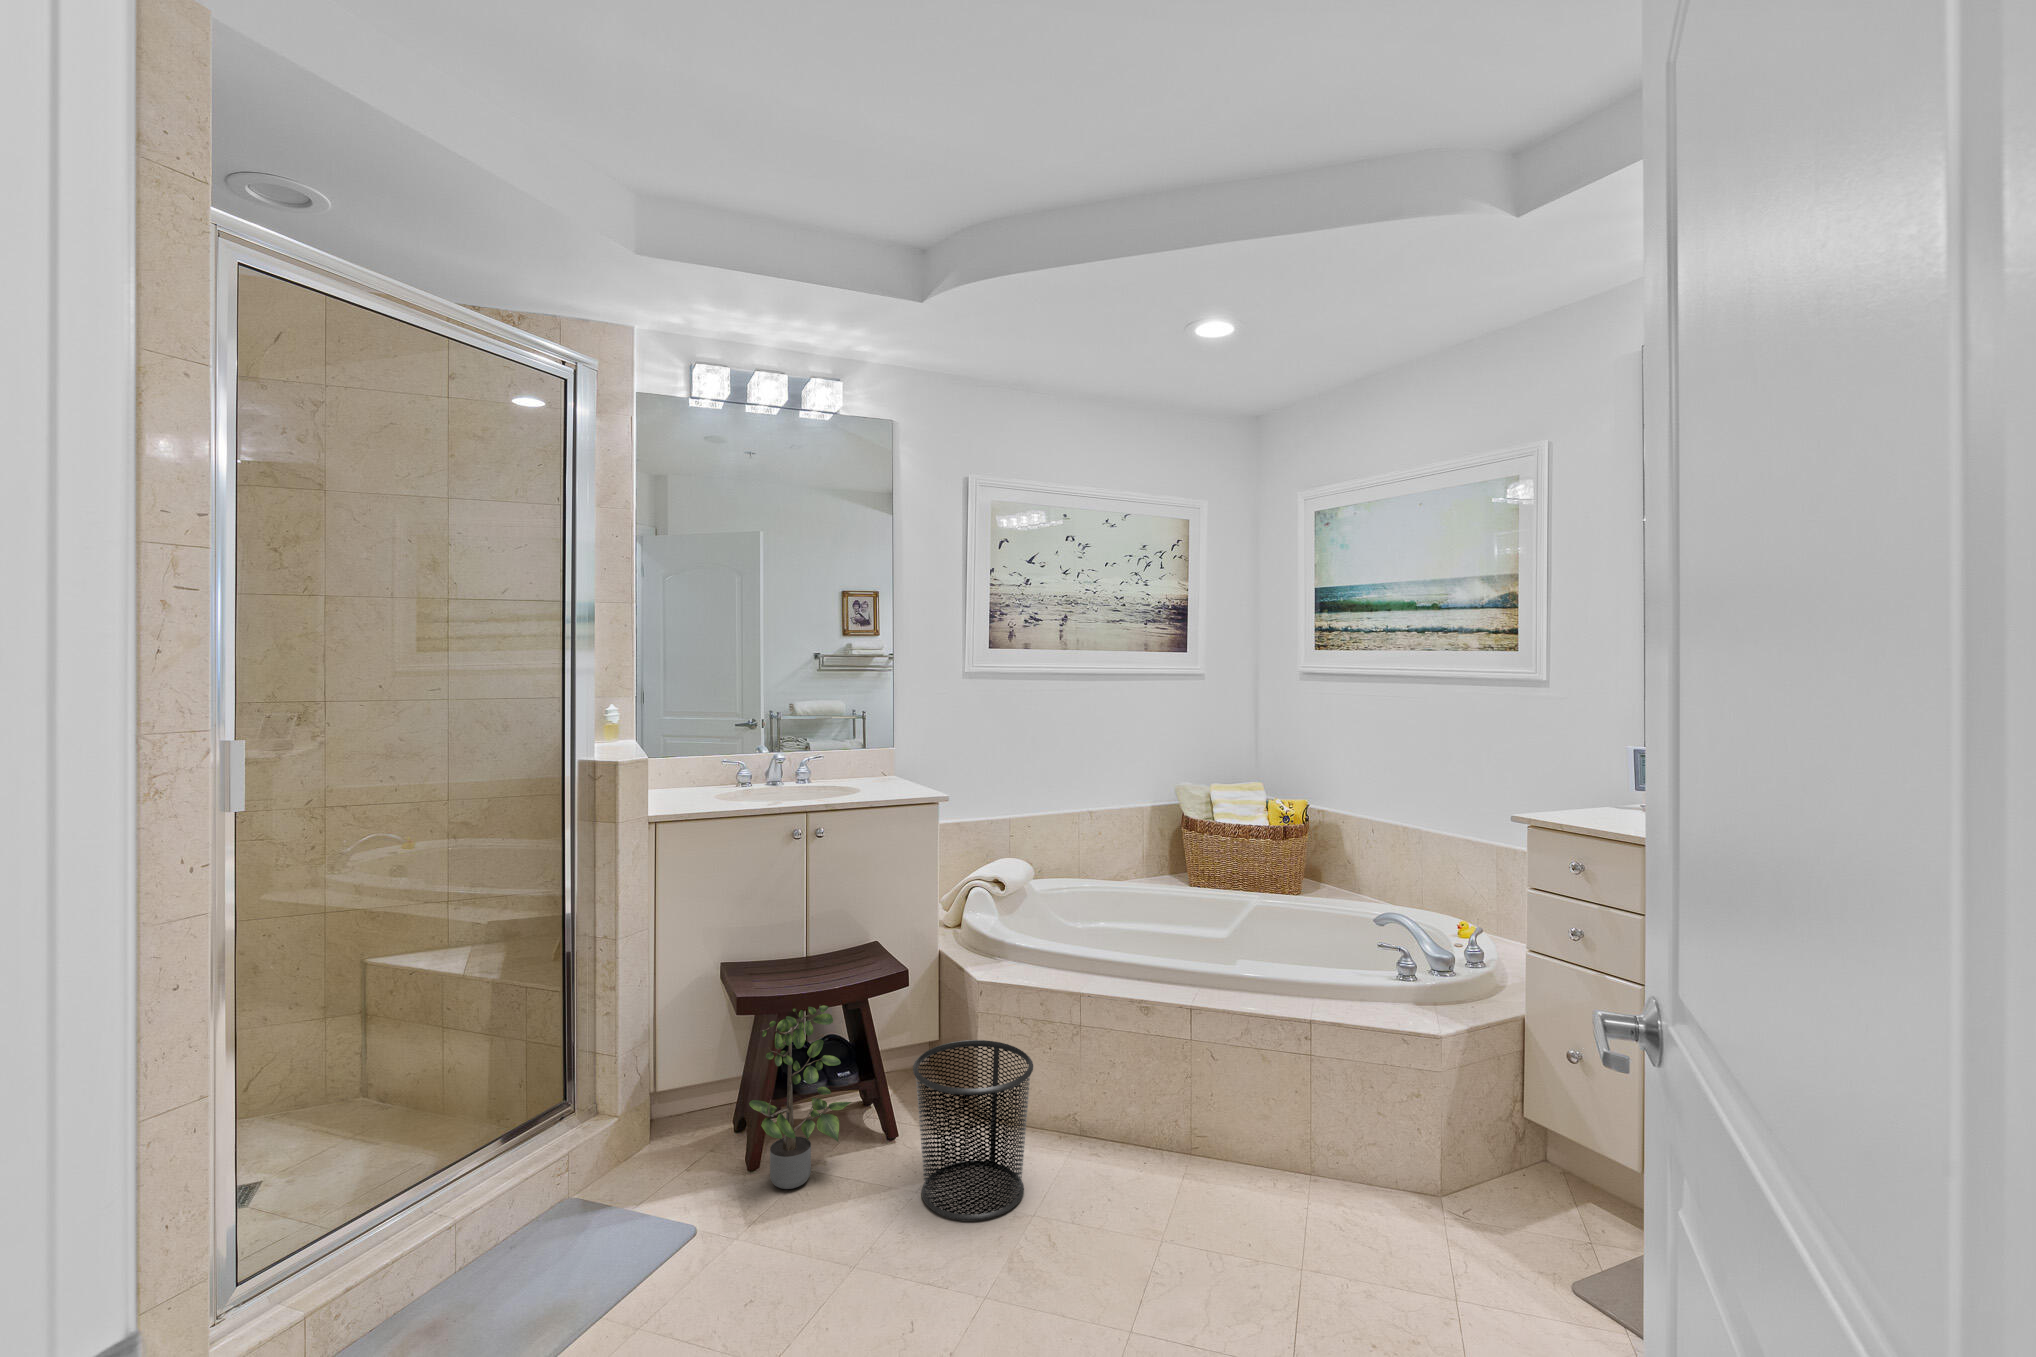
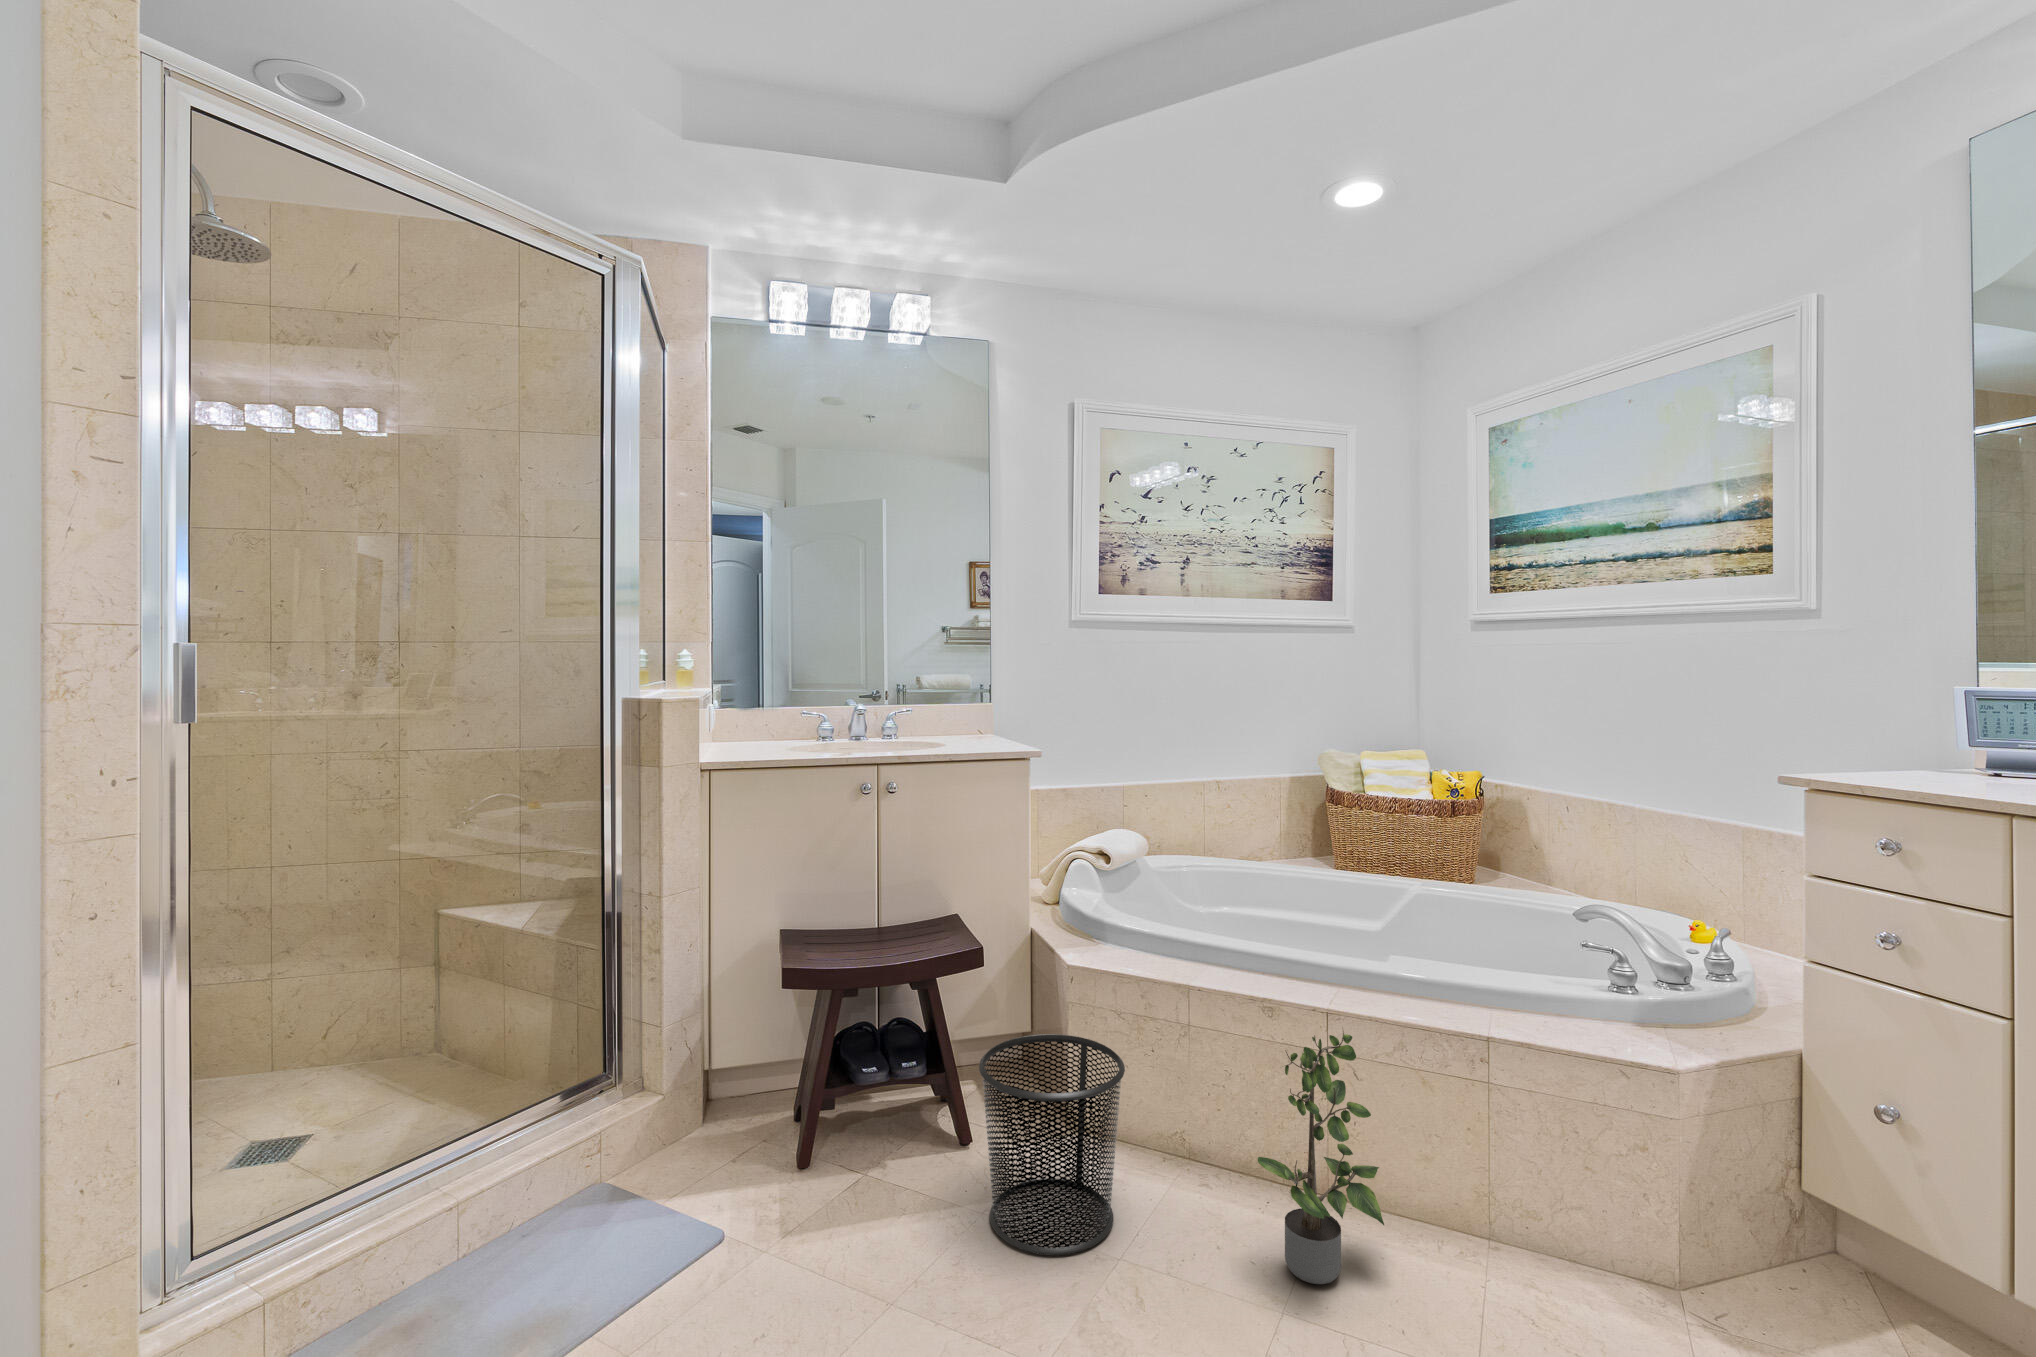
potted plant: present [749,1006,851,1189] -> present [1258,1031,1384,1284]

